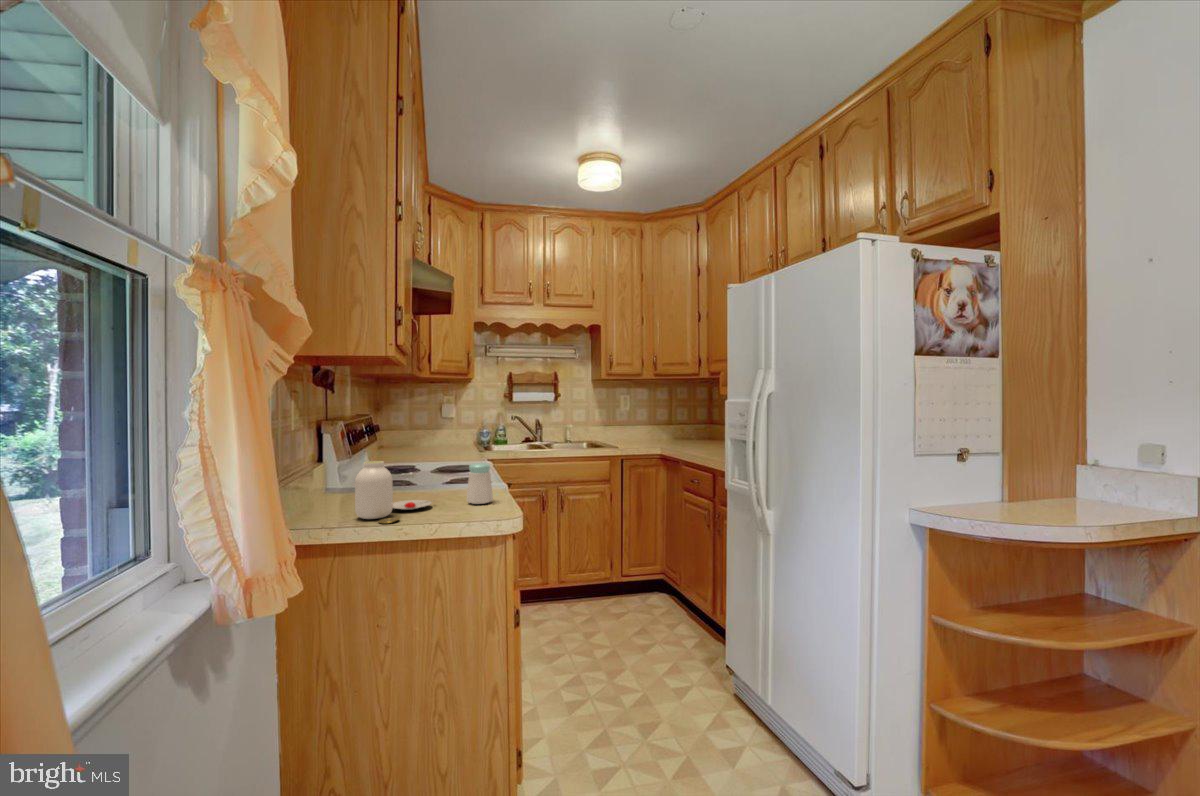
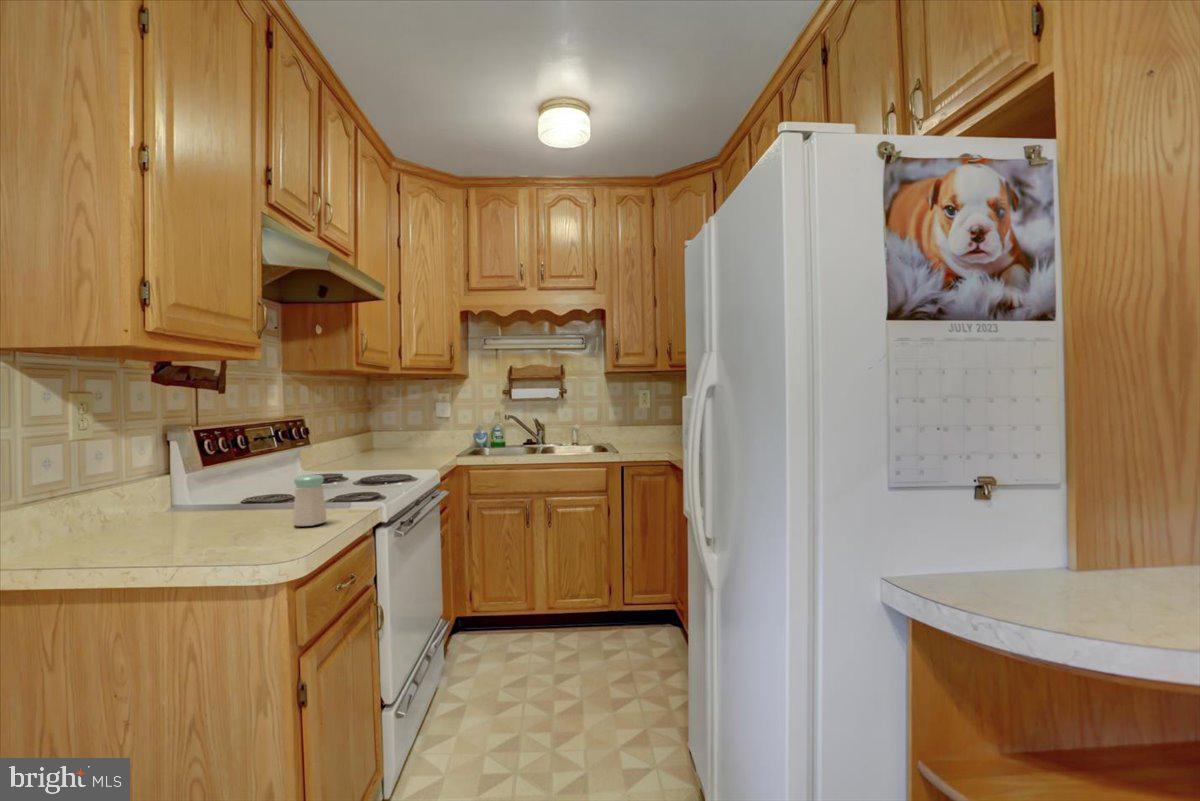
jar: present [355,461,432,523] -> none [124,471,257,551]

